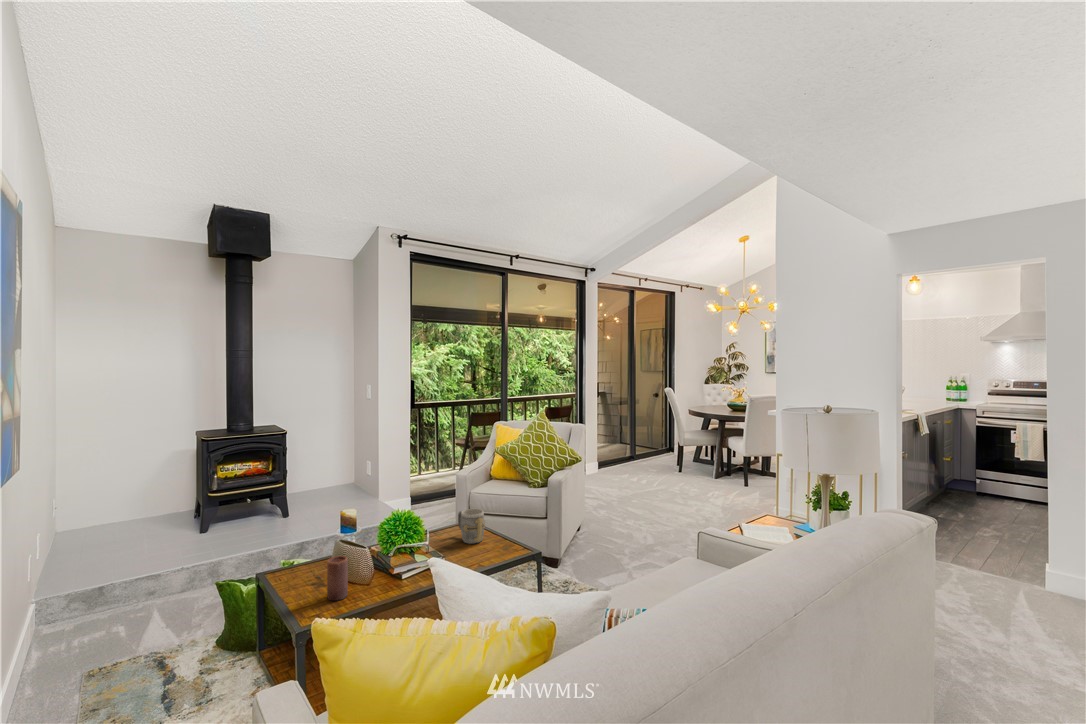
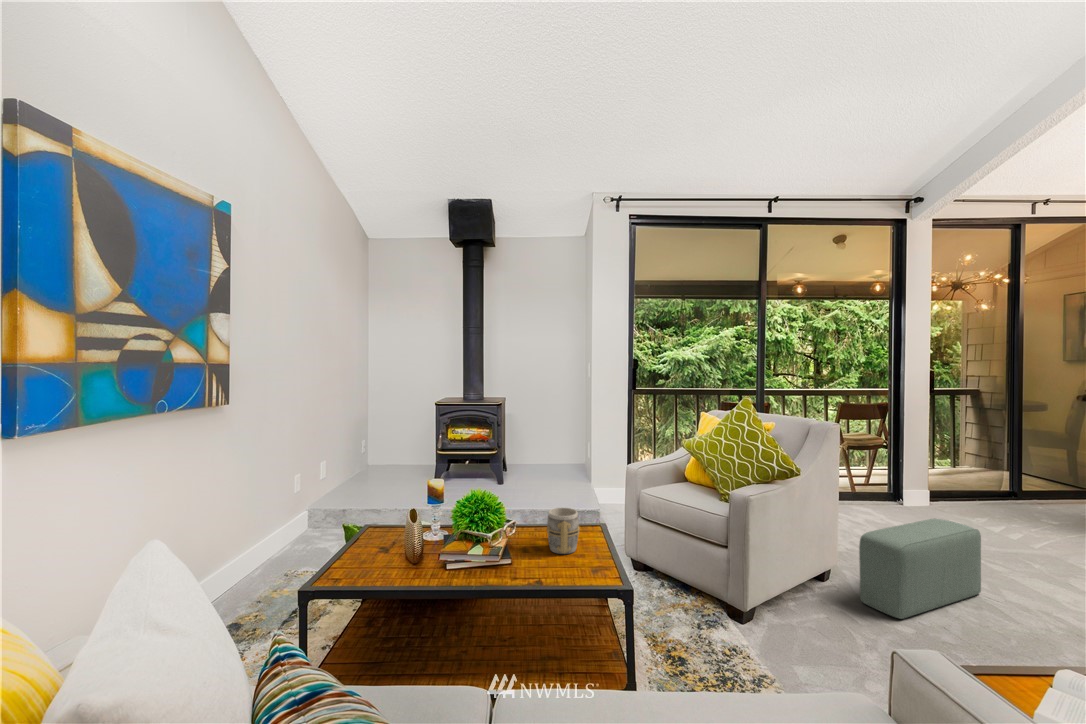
pouf: none [605,476,649,537] -> present [859,519,981,619]
candle: present [327,556,348,601] -> none [346,523,368,572]

